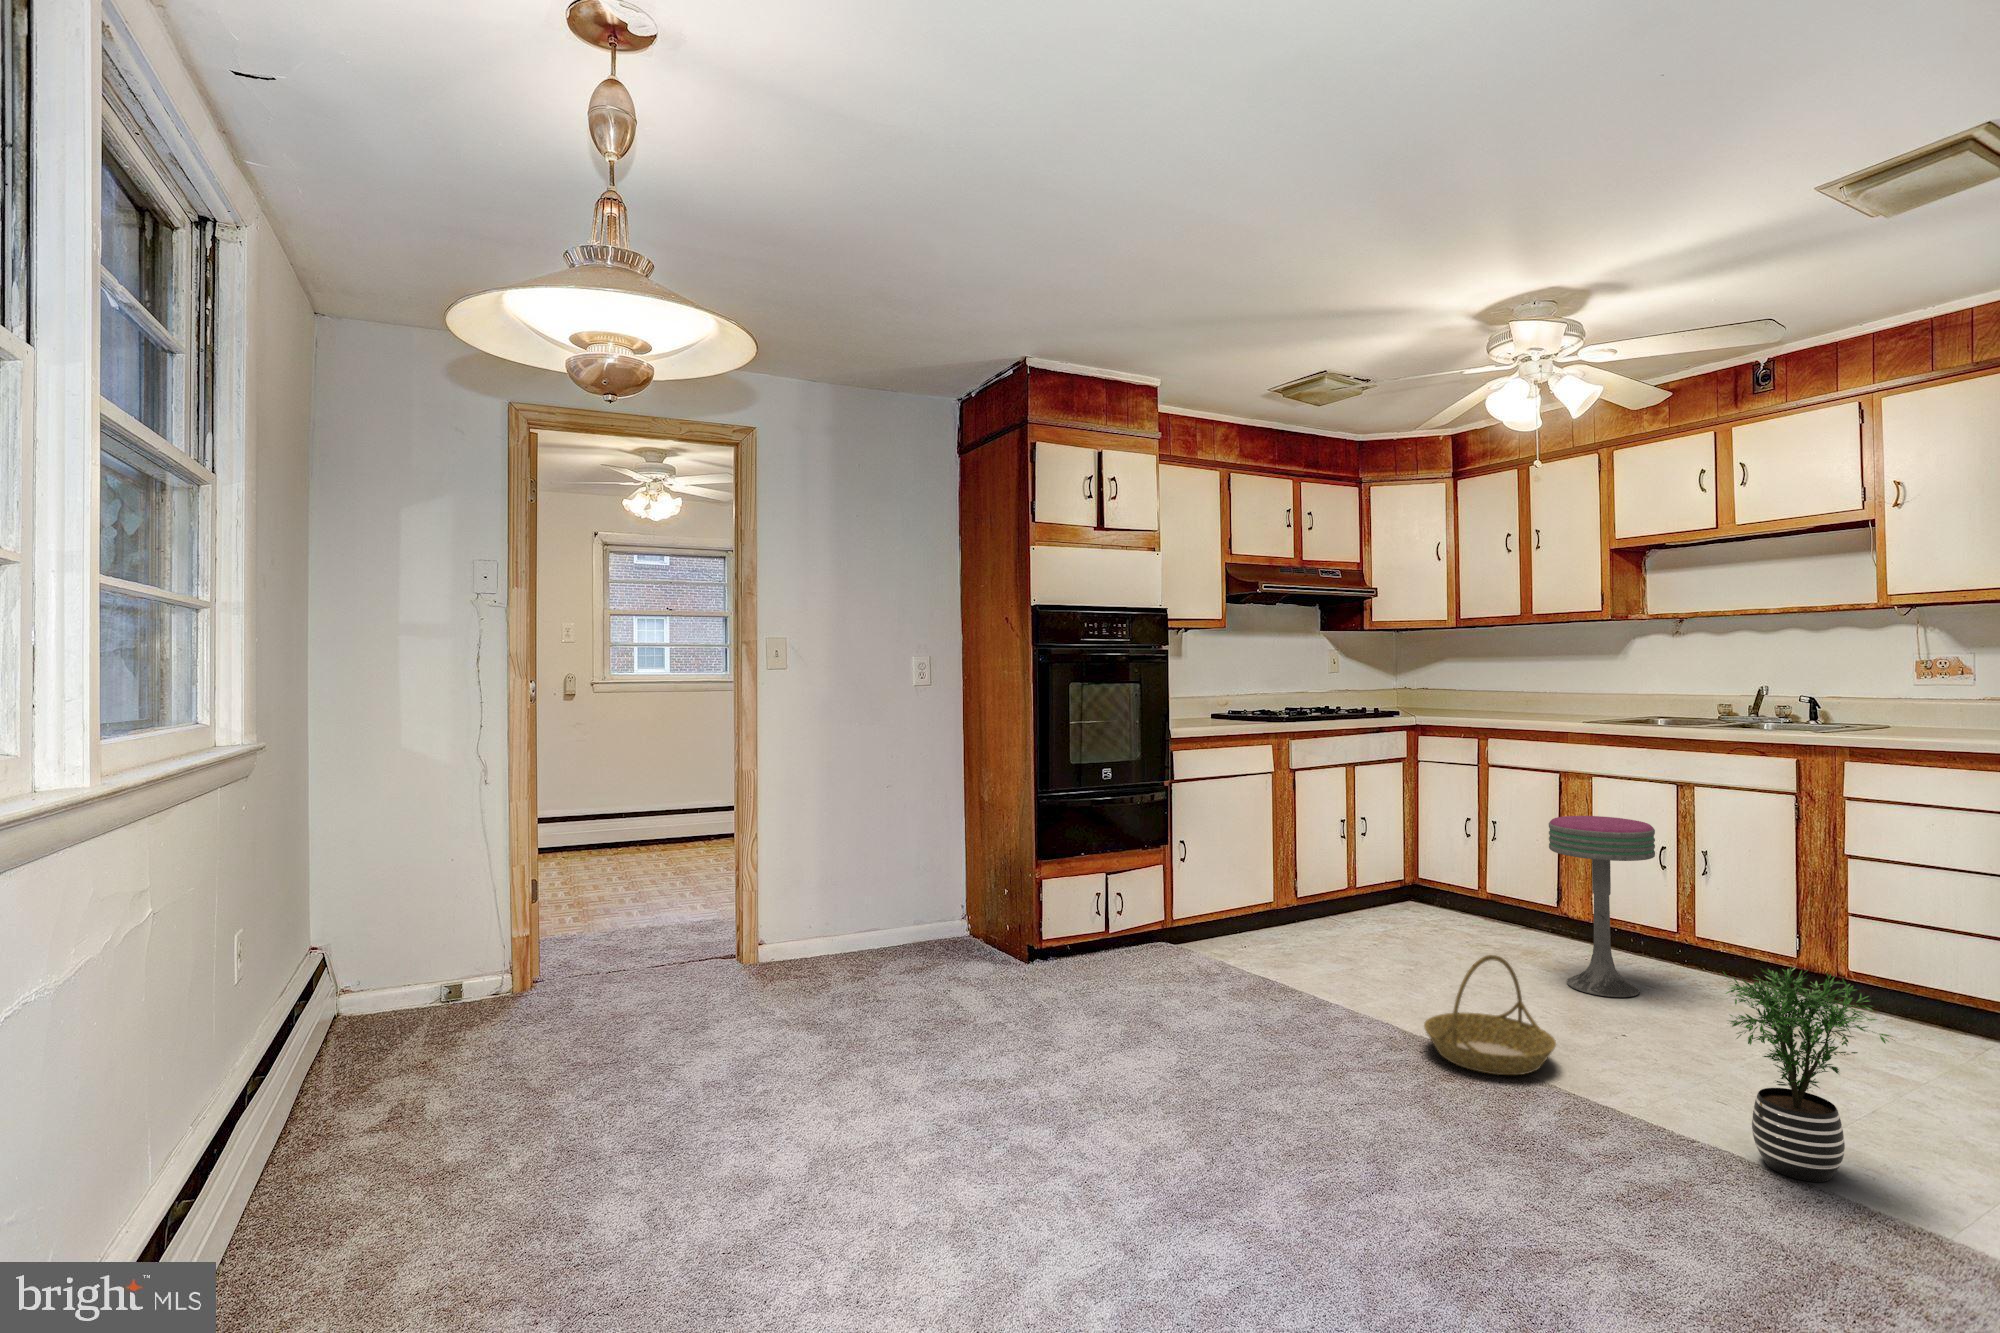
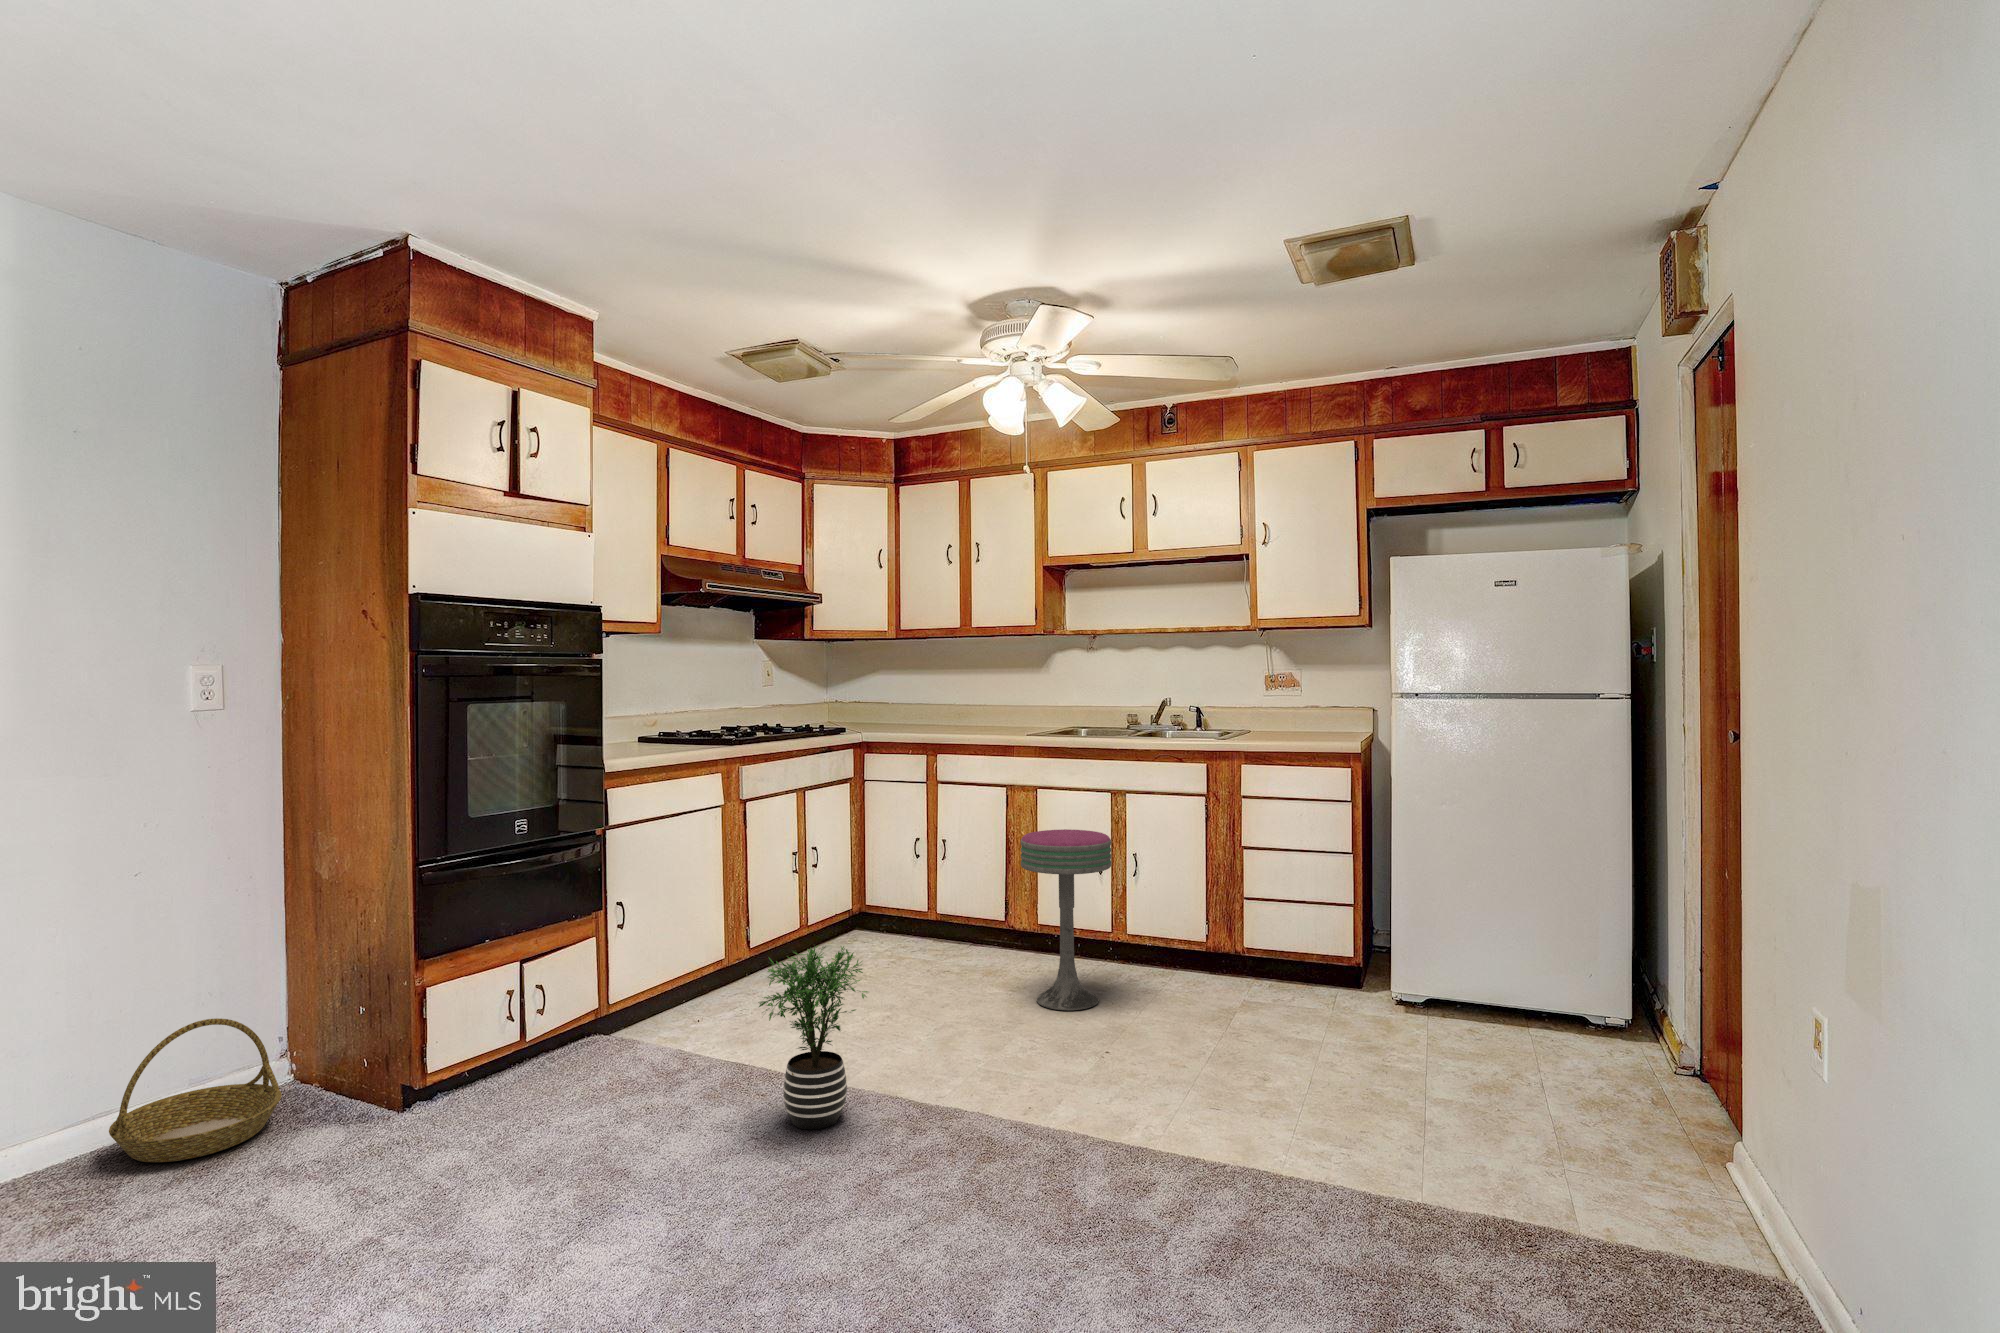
basket: present [1424,955,1556,1075] -> present [109,1018,282,1162]
potted plant: present [1723,967,1893,1182] -> present [759,946,868,1129]

